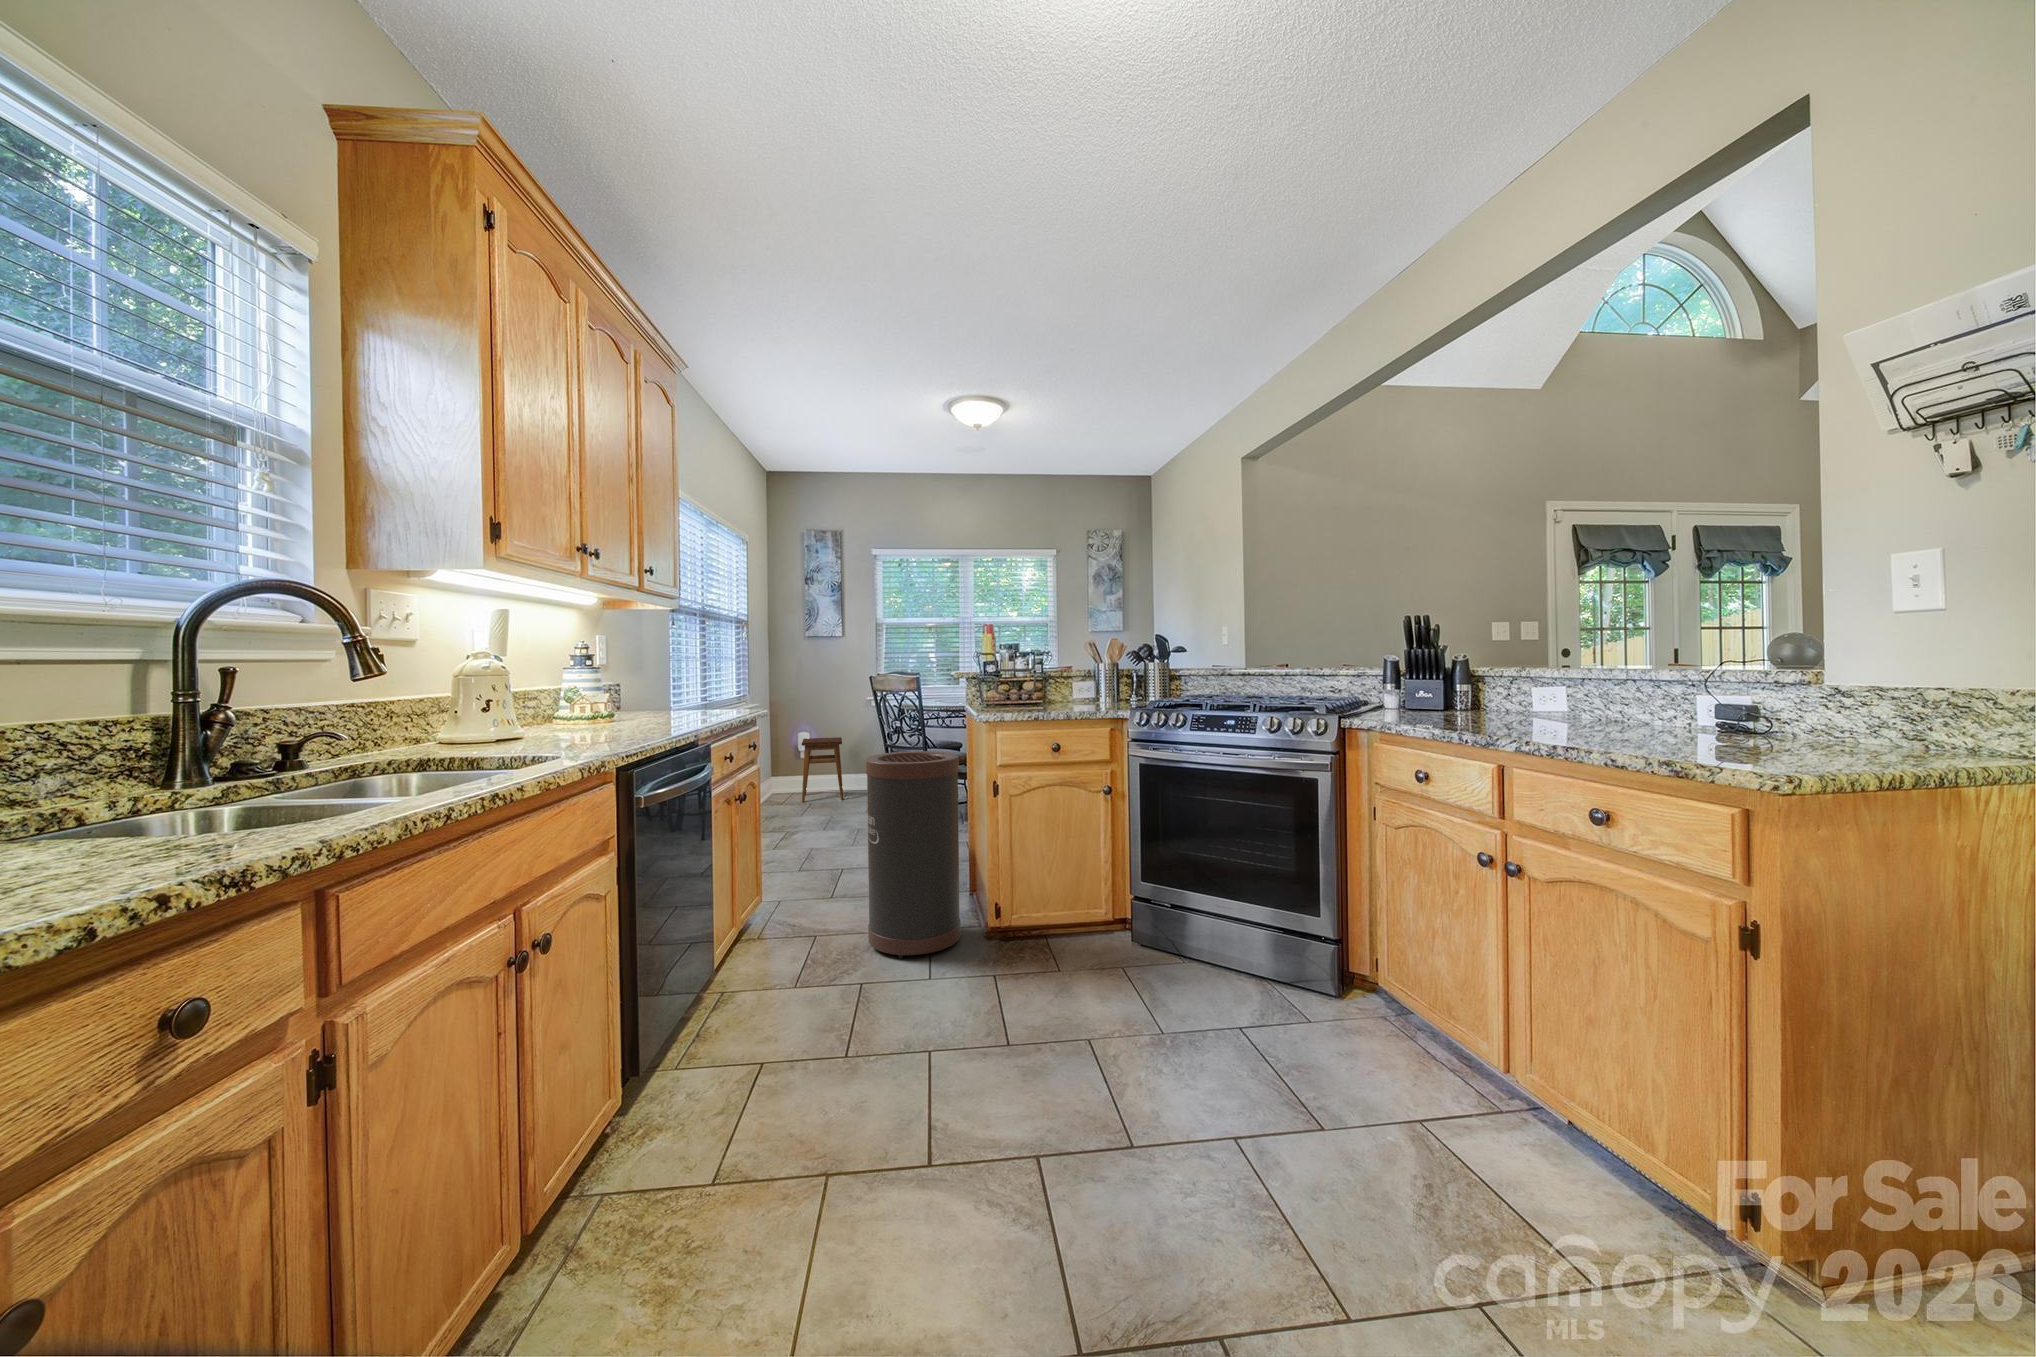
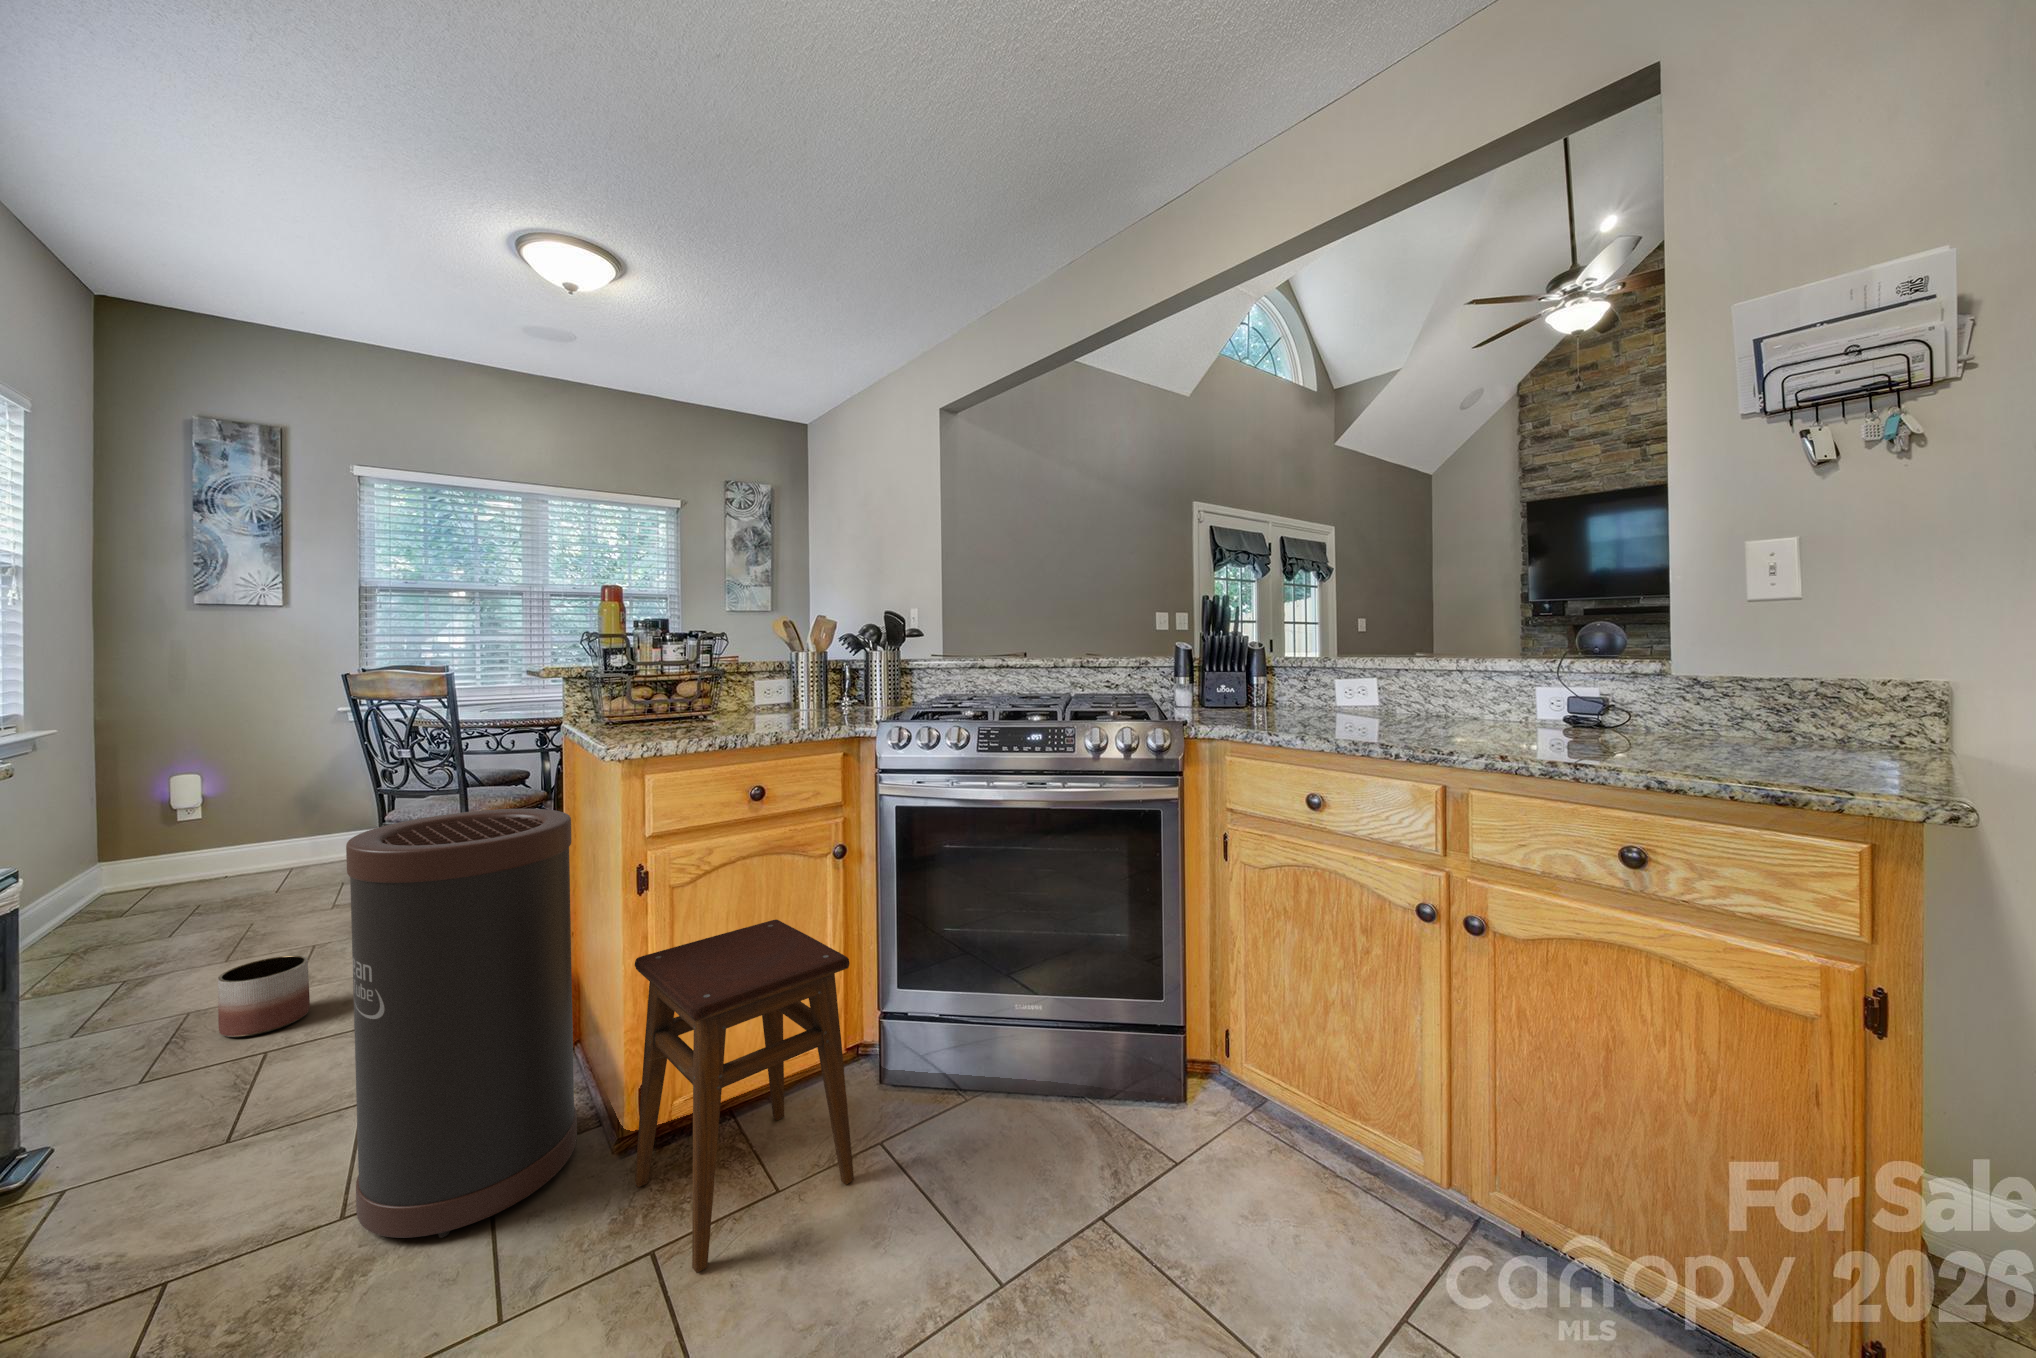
stool: present [802,737,843,802] -> present [635,919,854,1273]
planter: none [817,829,852,867] -> present [218,955,310,1037]

